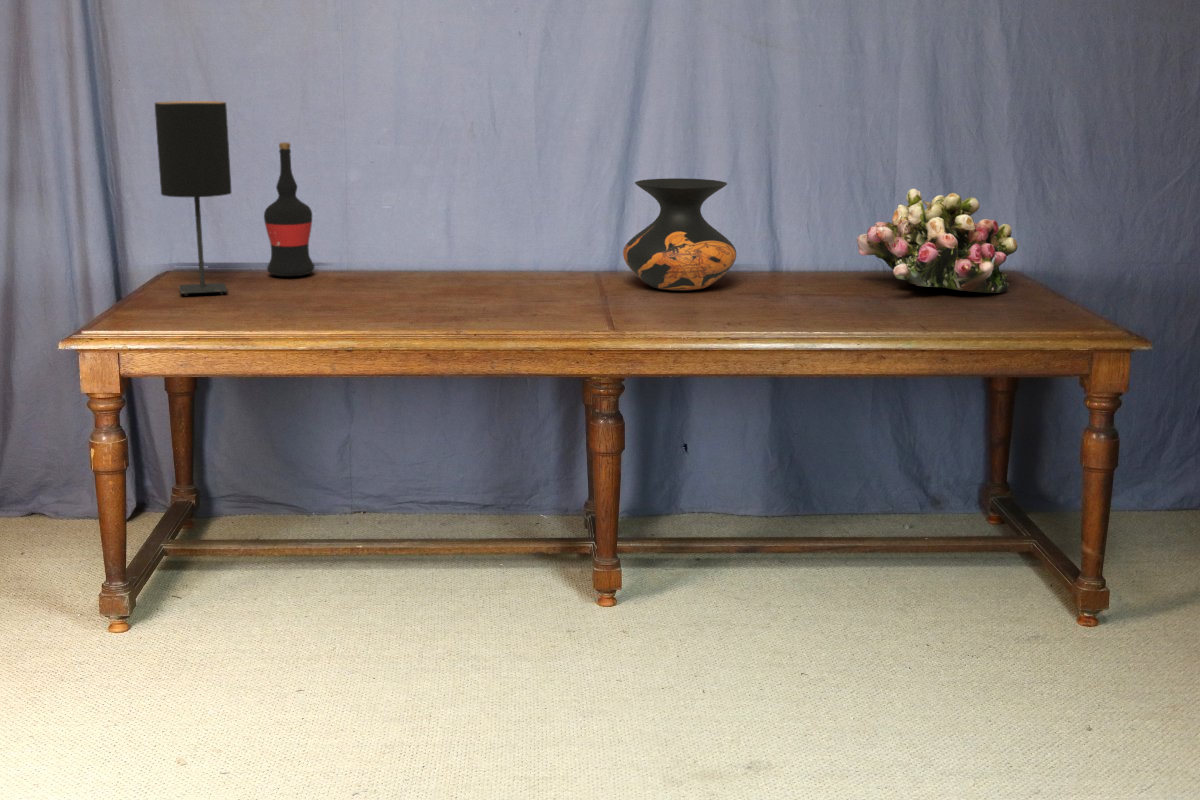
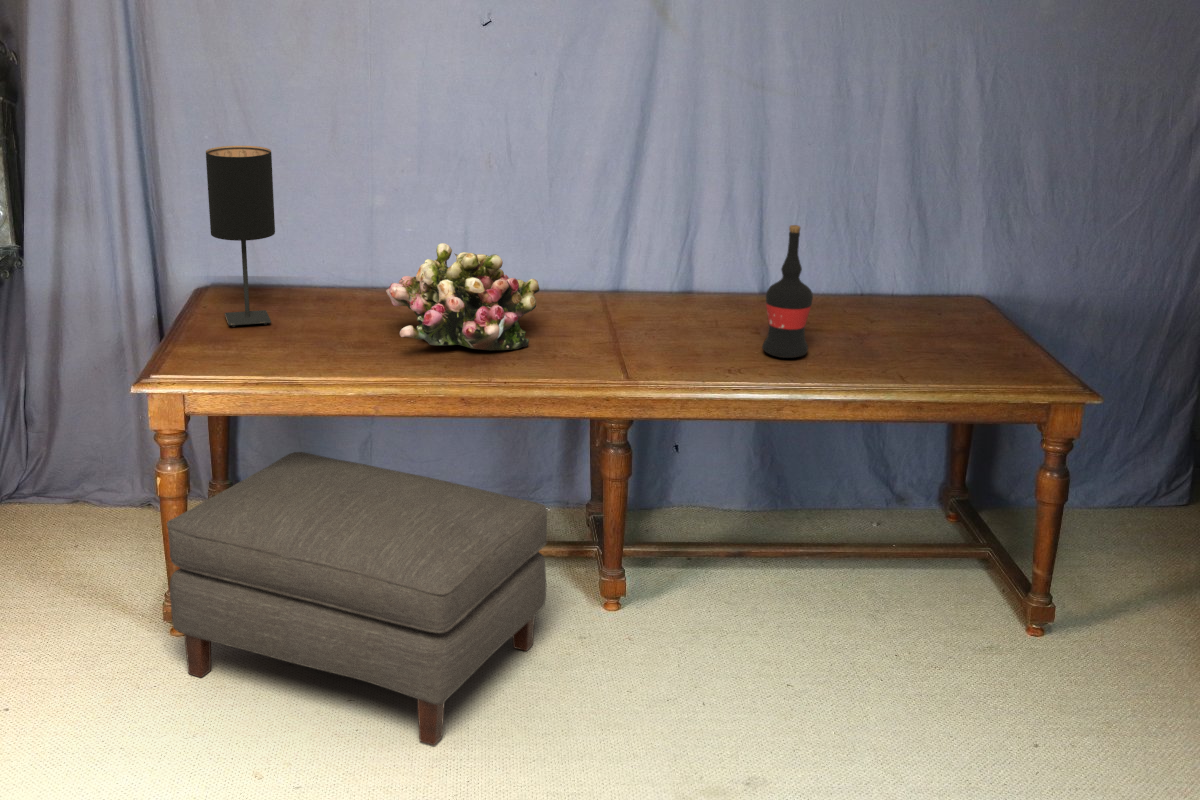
wine bottle: present [264,142,315,276] -> present [762,225,813,358]
vase: present [623,178,736,291] -> none [632,218,735,326]
flower arrangement: present [857,189,1017,293] -> present [386,243,540,350]
ottoman: none [95,431,526,734] -> present [167,452,547,745]

